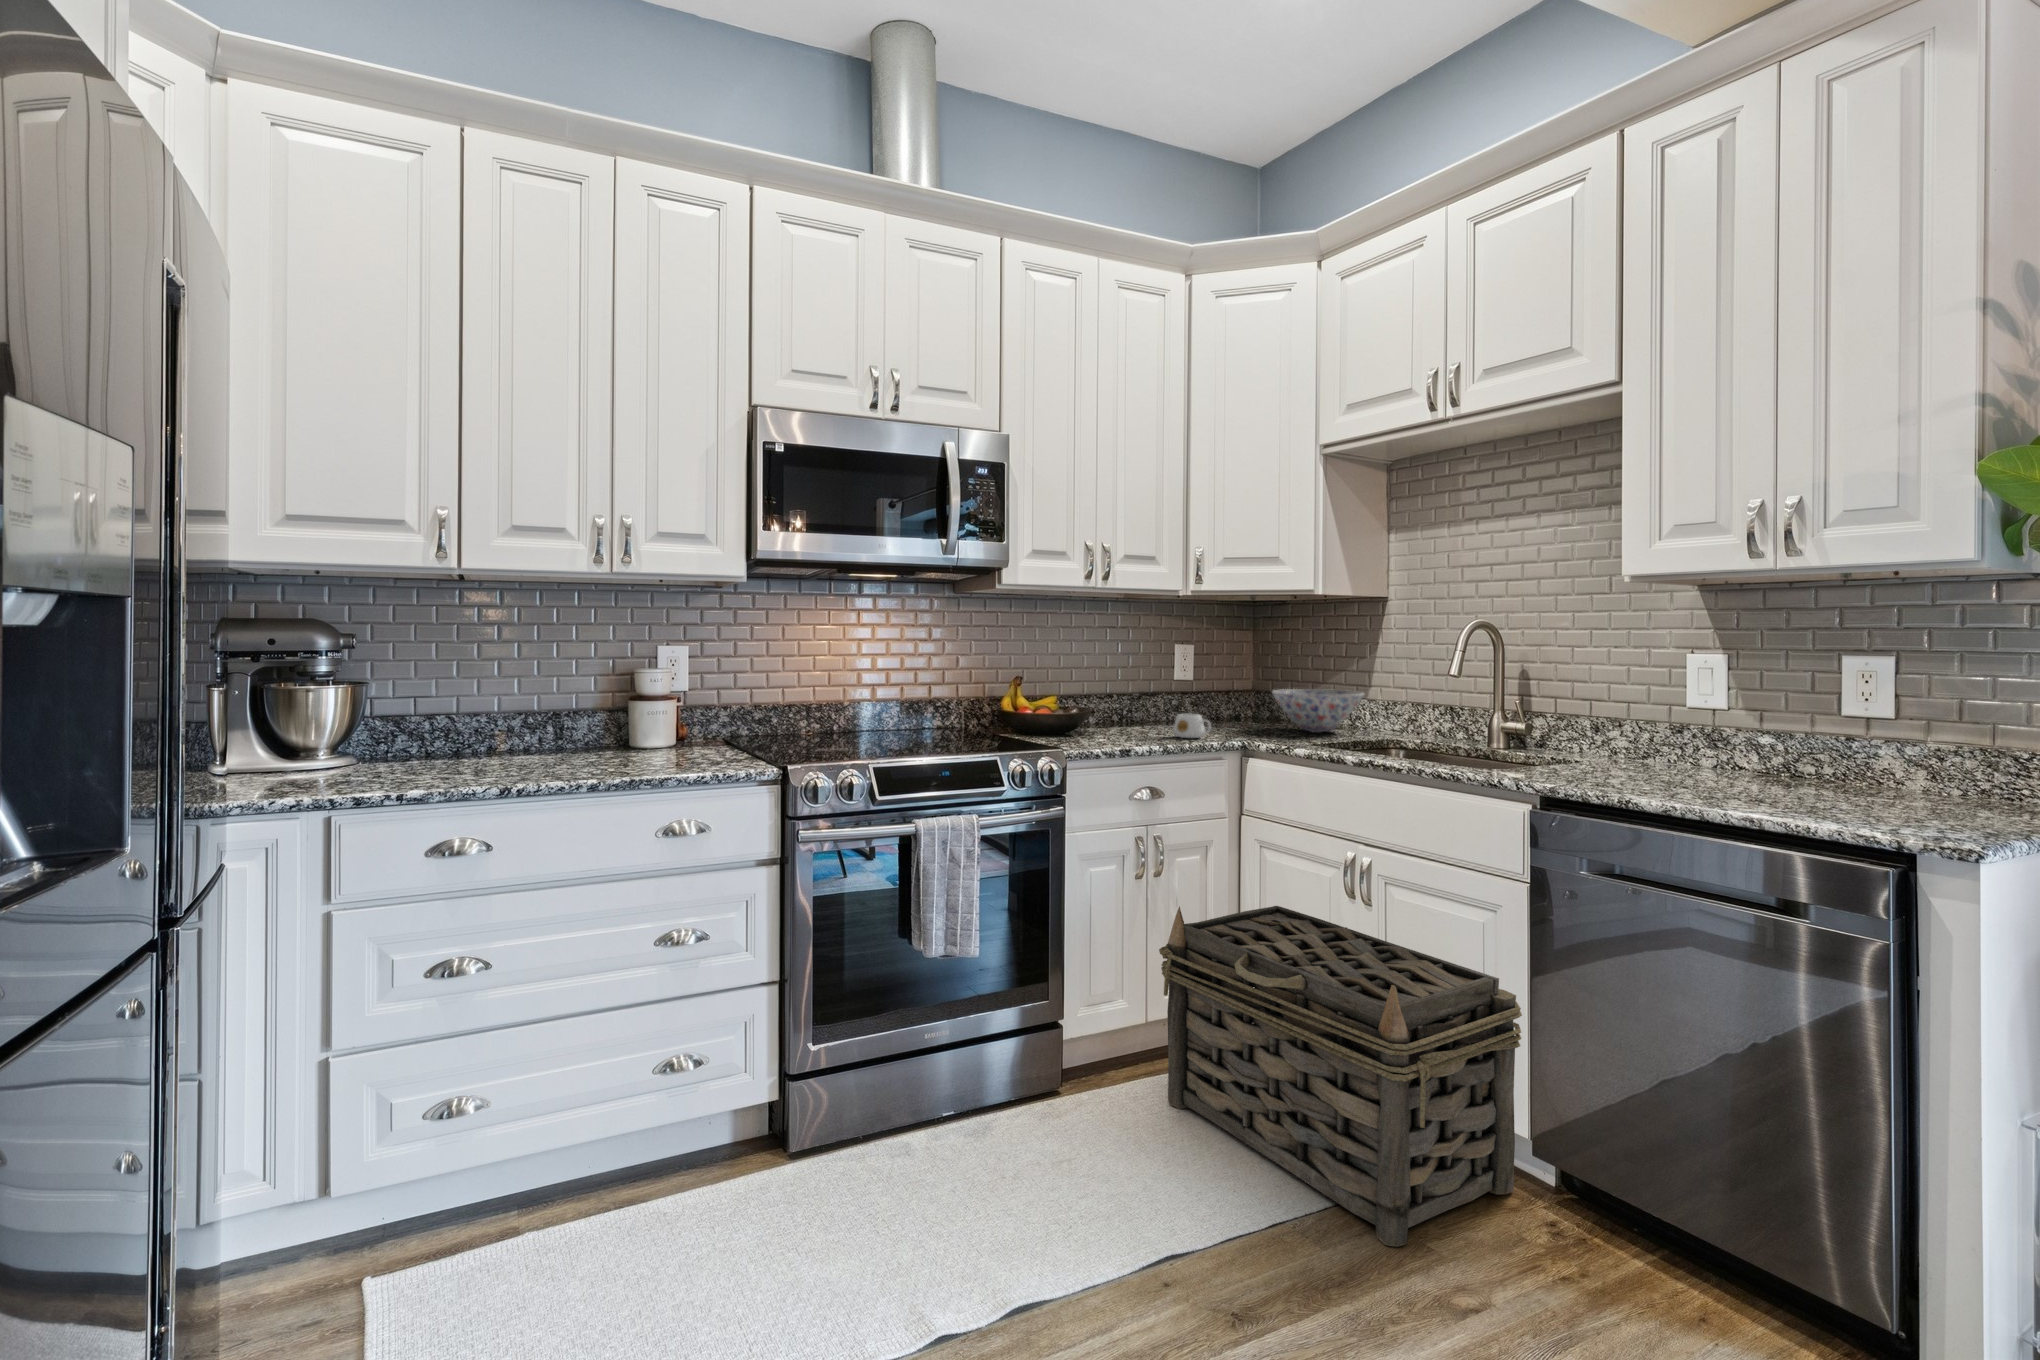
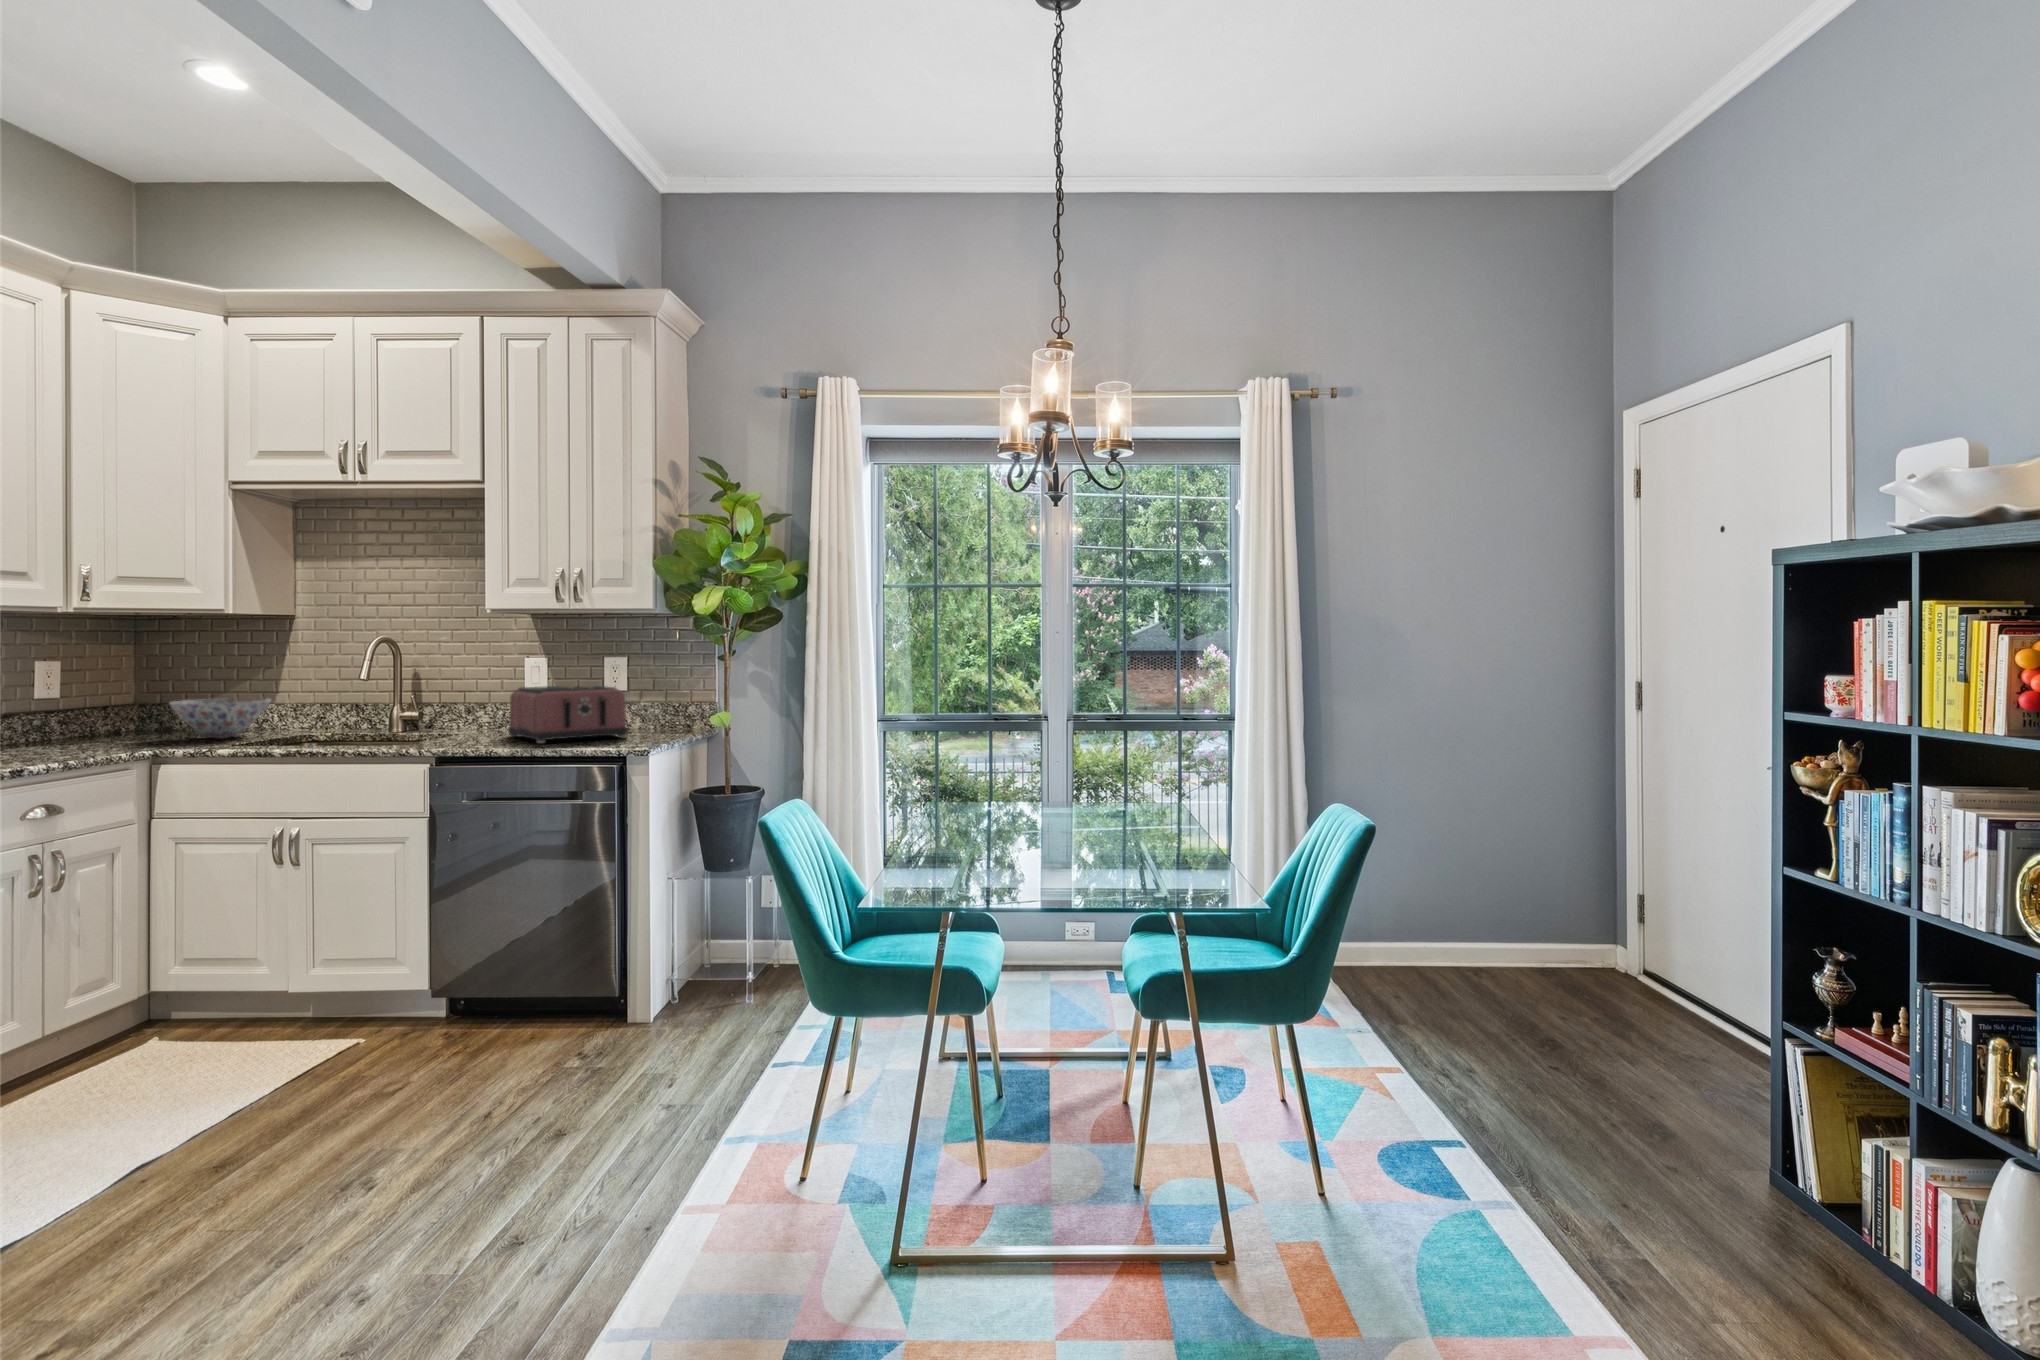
toaster: none [1657,699,1900,803] -> present [508,686,628,744]
mug: present [1174,714,1211,738] -> none [57,730,108,755]
basket: present [1159,906,1522,1247] -> none [82,888,425,1089]

